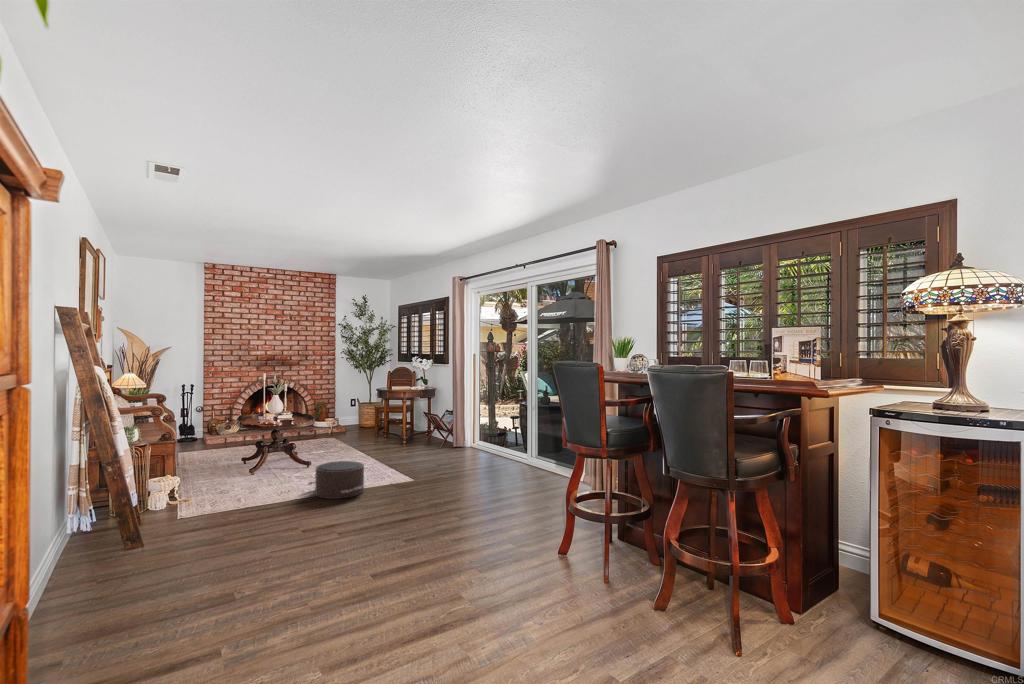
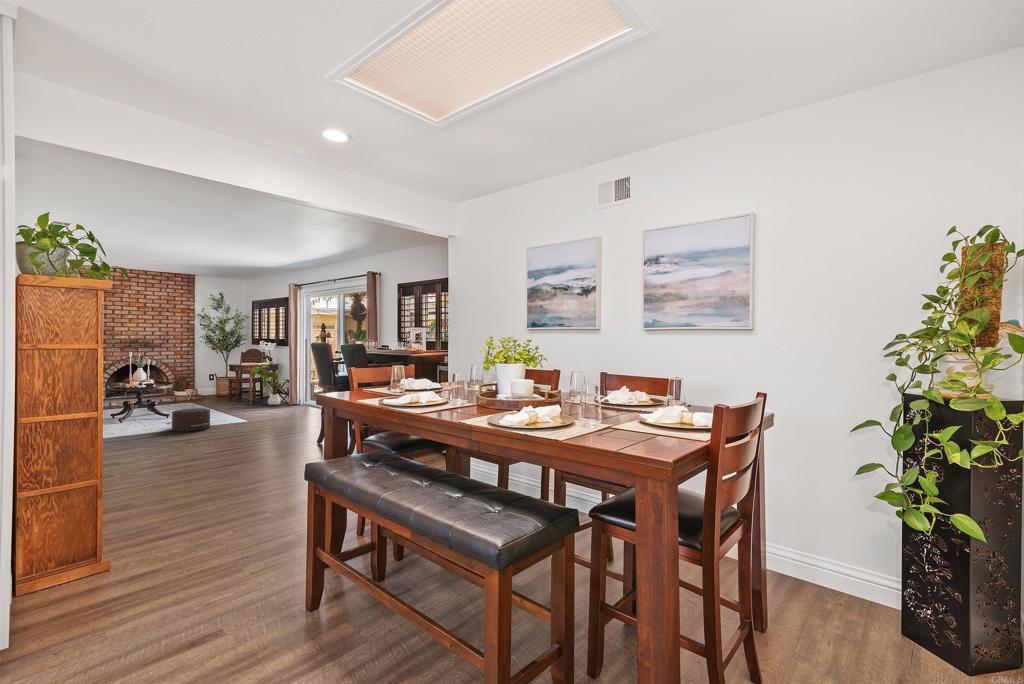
house plant: none [406,392,453,446] -> present [251,365,288,405]

